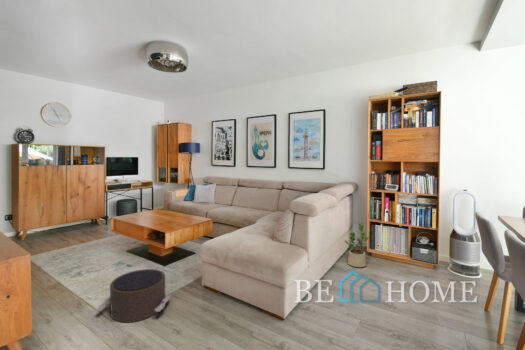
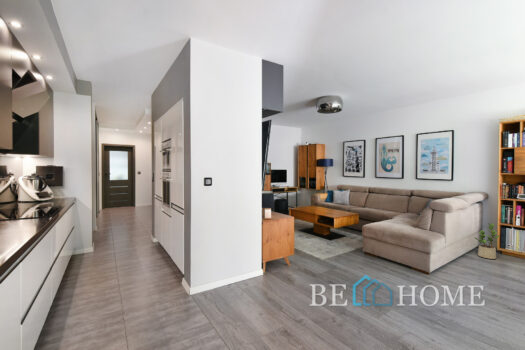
pouf: present [97,269,171,322] -> none [310,236,348,261]

